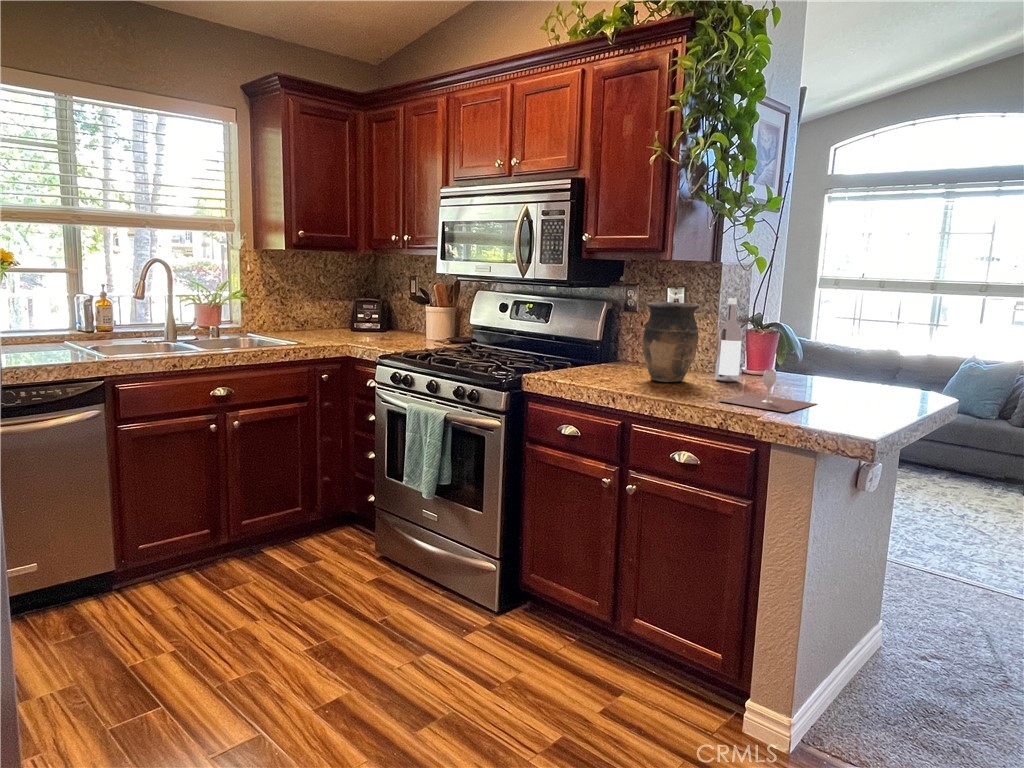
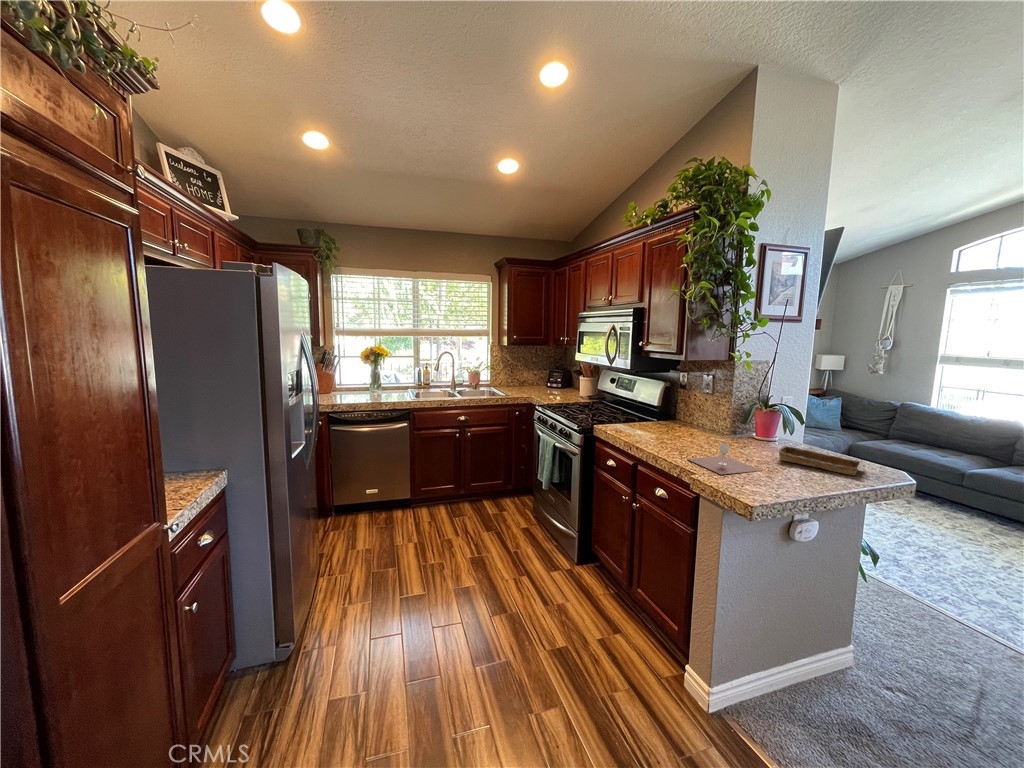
wine bottle: present [715,298,742,382] -> none [718,388,737,445]
vase: present [643,302,699,382] -> none [664,388,702,441]
tray: none [807,373,913,399] -> present [778,446,863,475]

